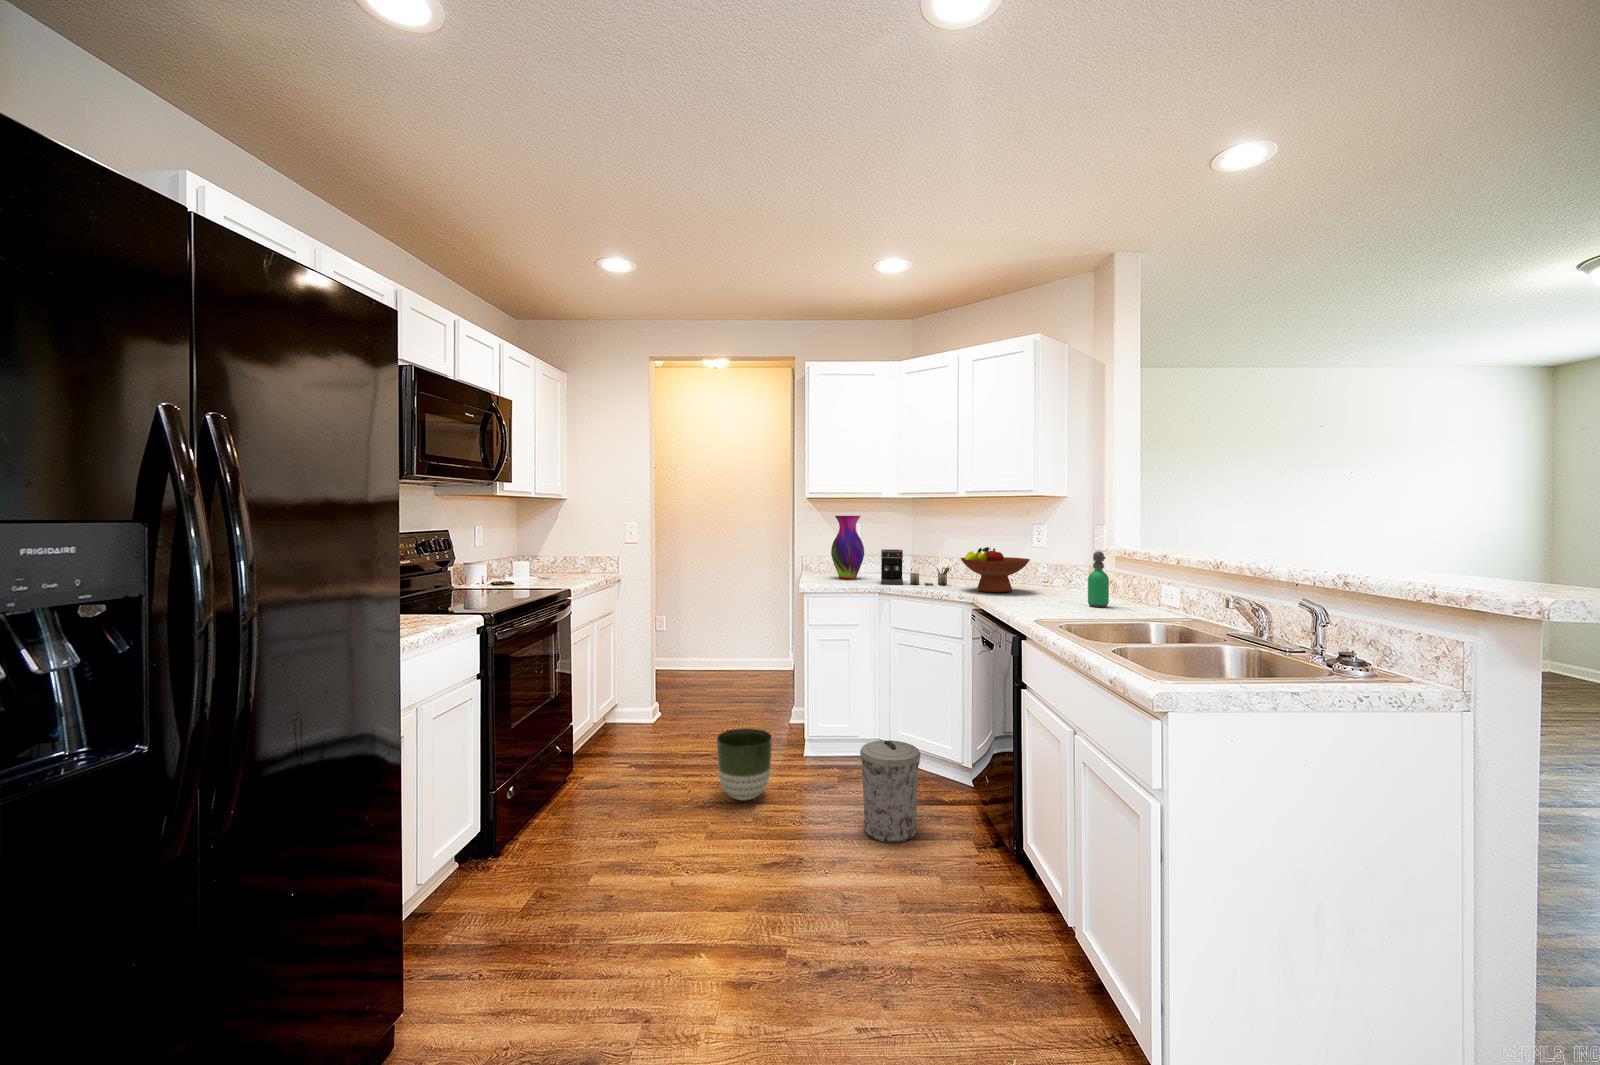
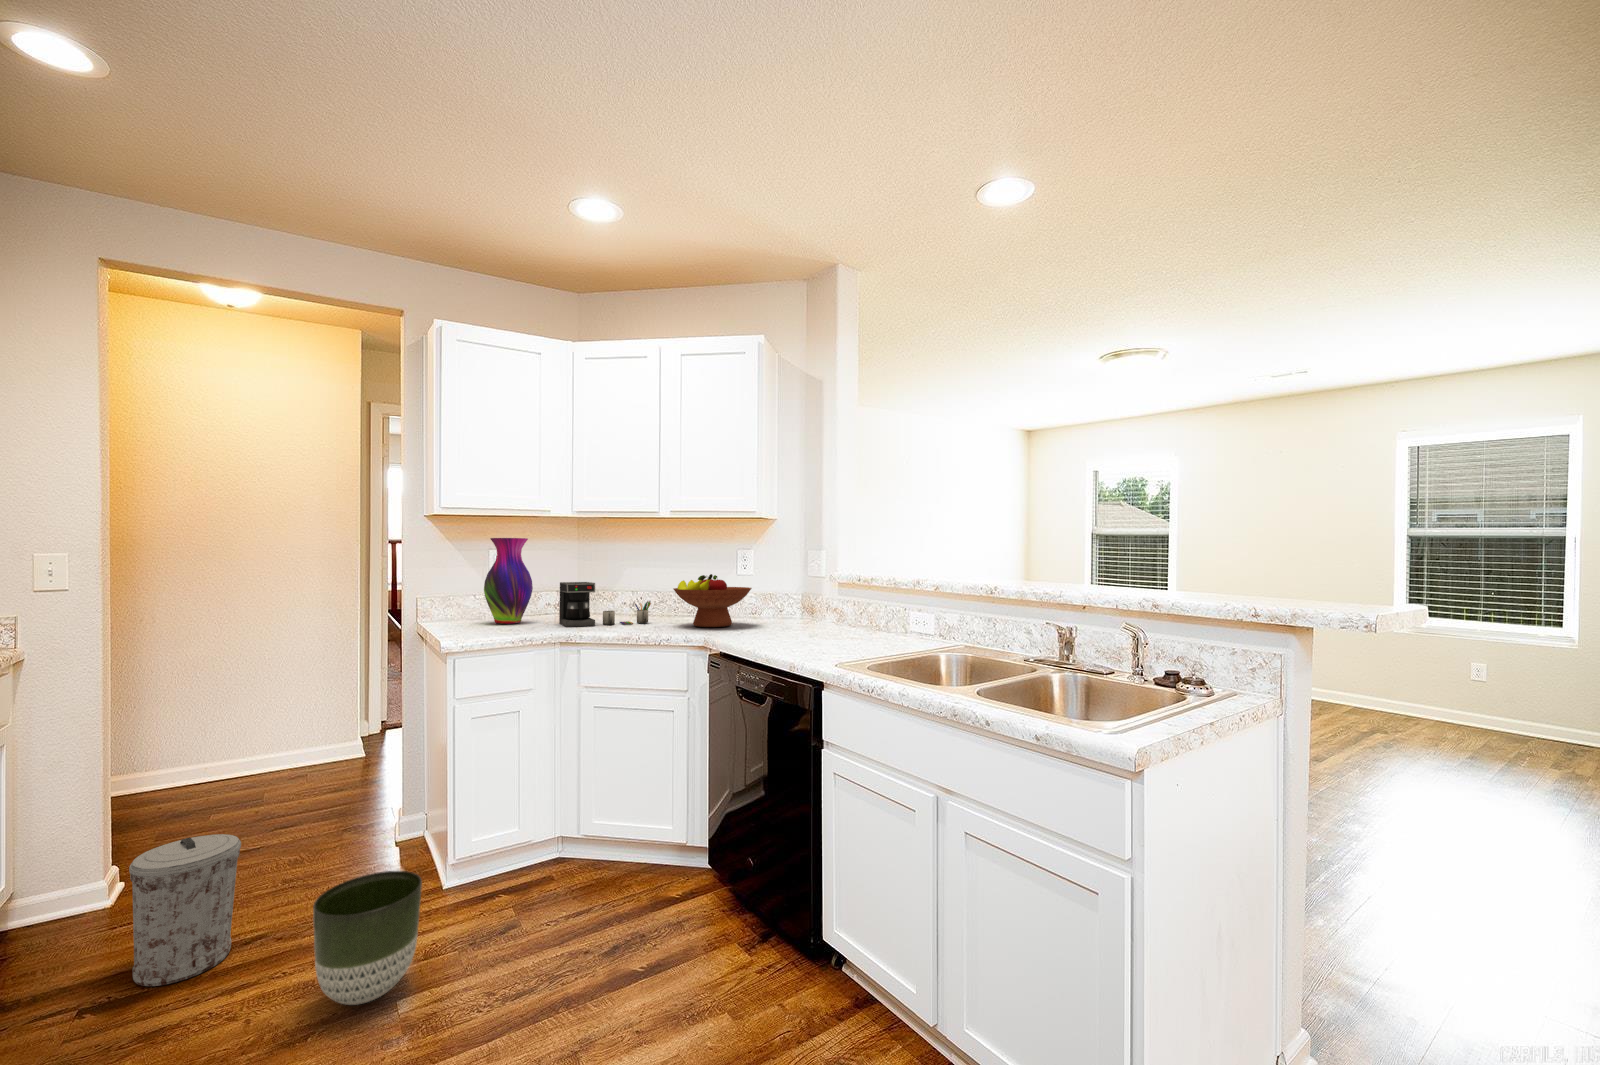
soap dispenser: present [1088,551,1109,607] -> none [830,574,850,634]
trash can: present [860,740,920,843] -> present [129,834,241,986]

